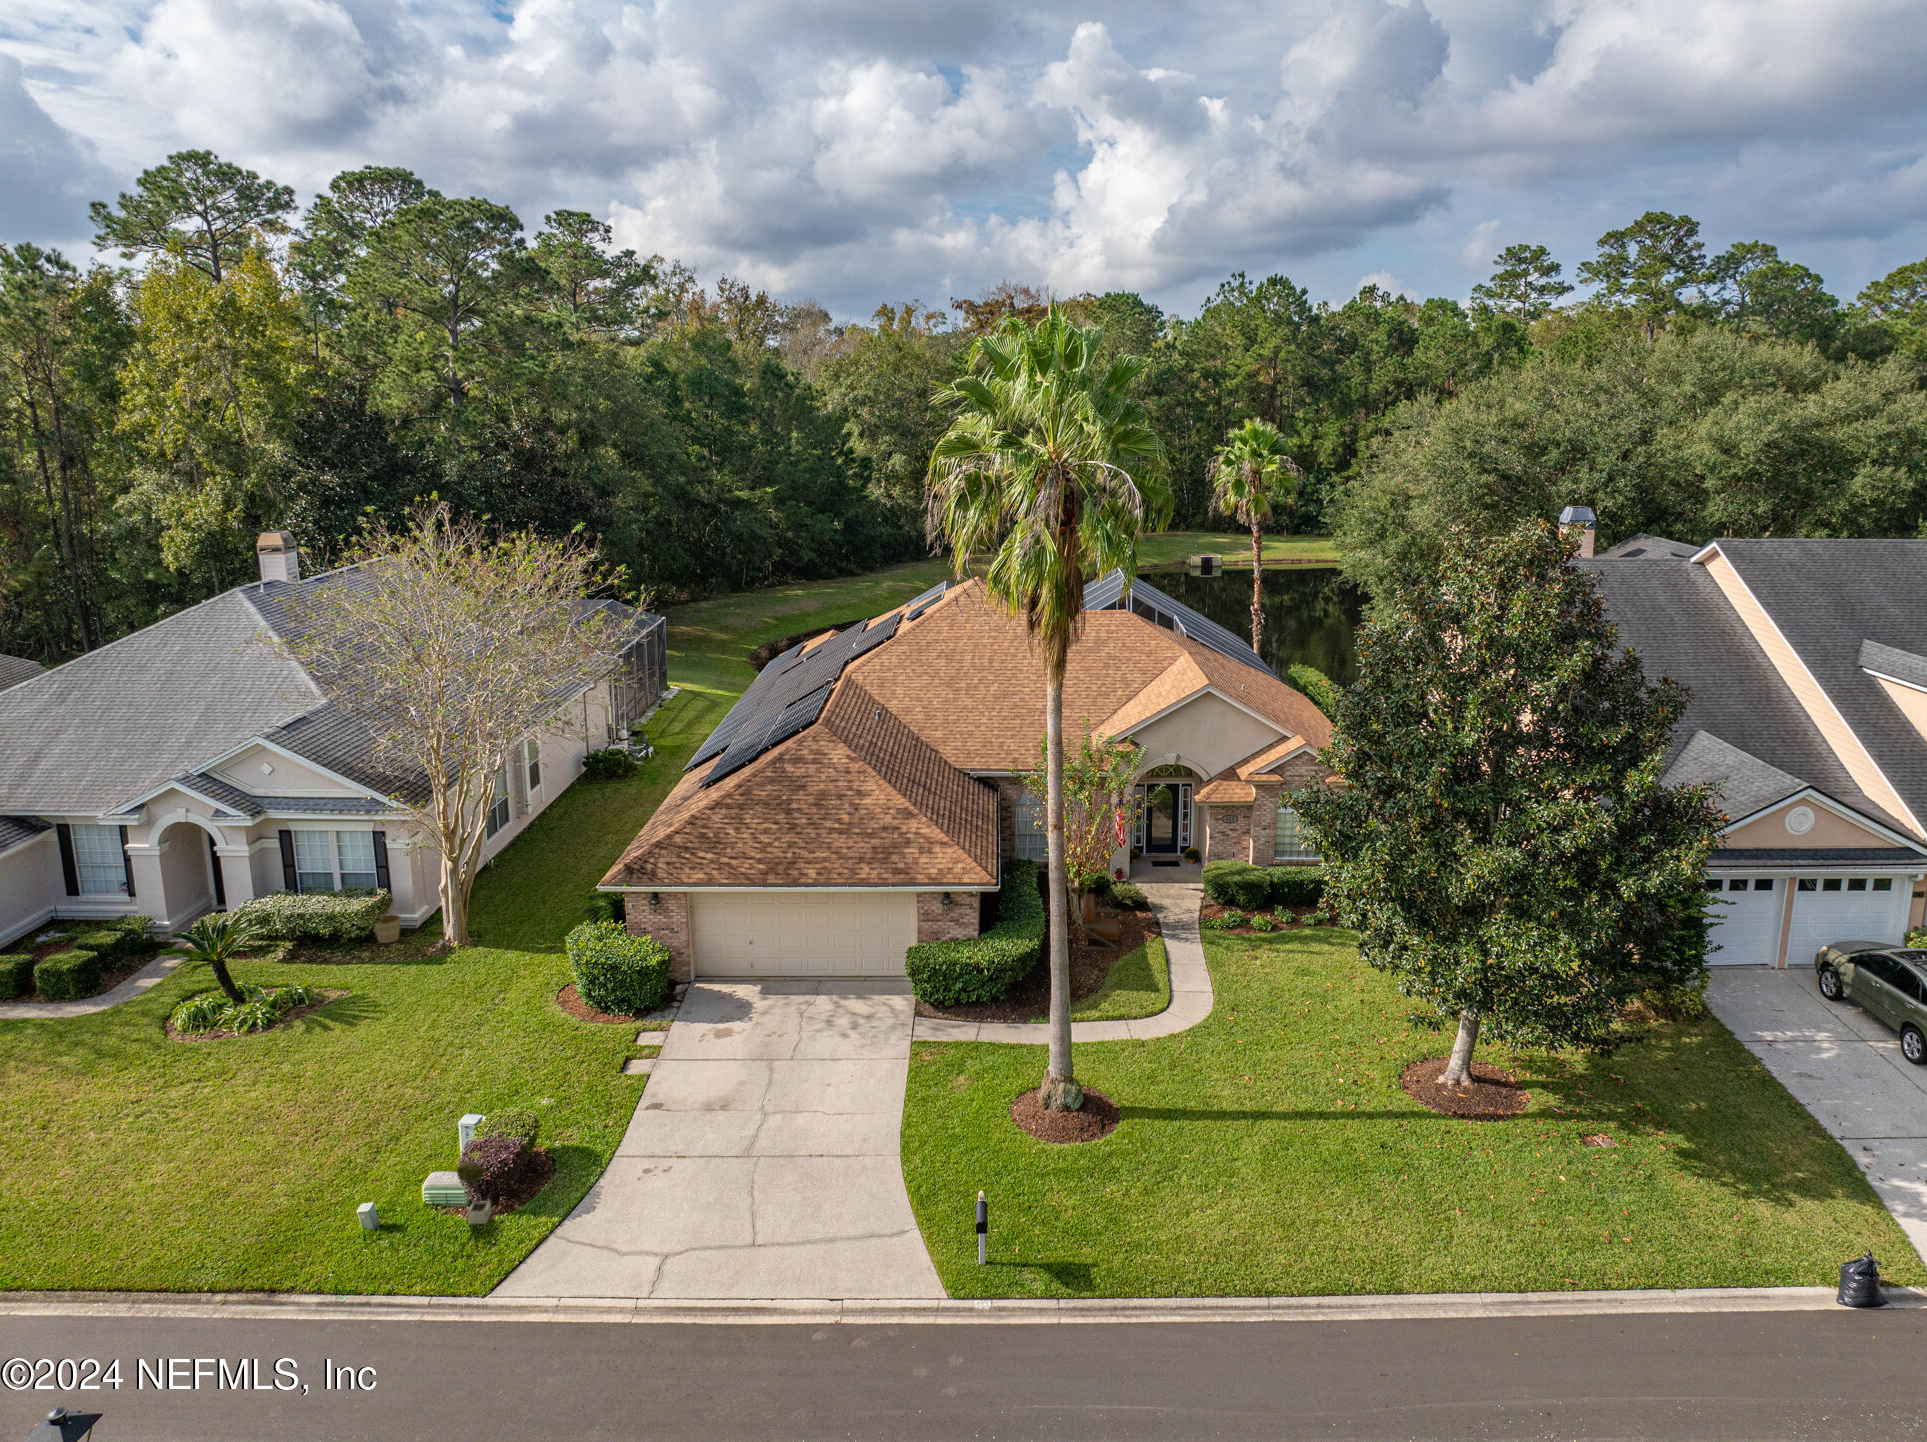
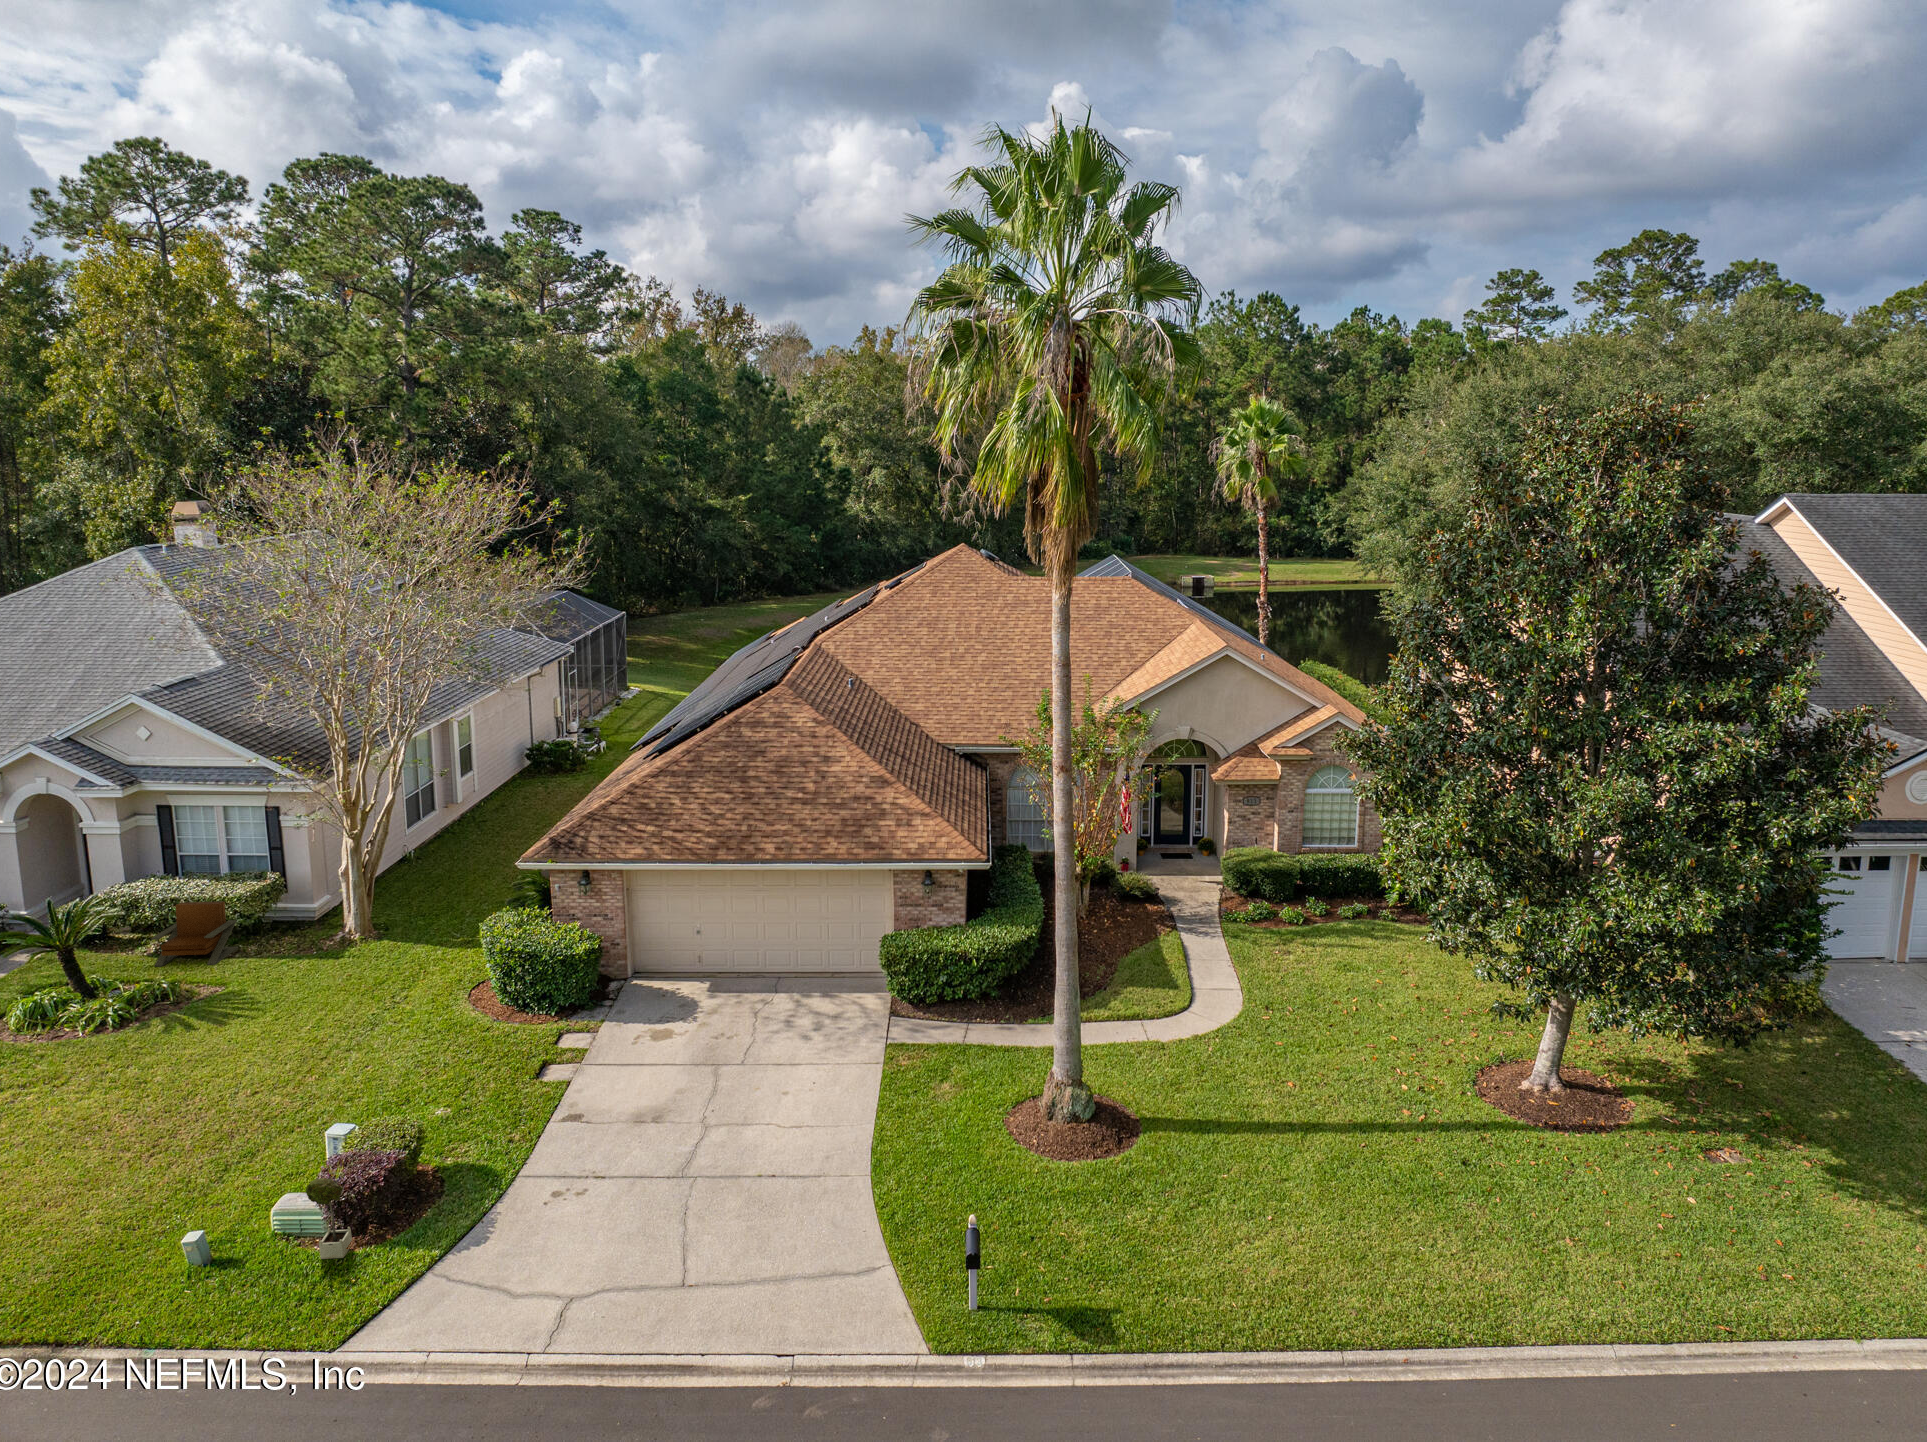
lounge chair: present [1080,894,1120,951] -> present [151,901,238,967]
wooden bucket: present [374,914,401,943] -> none [263,904,299,937]

